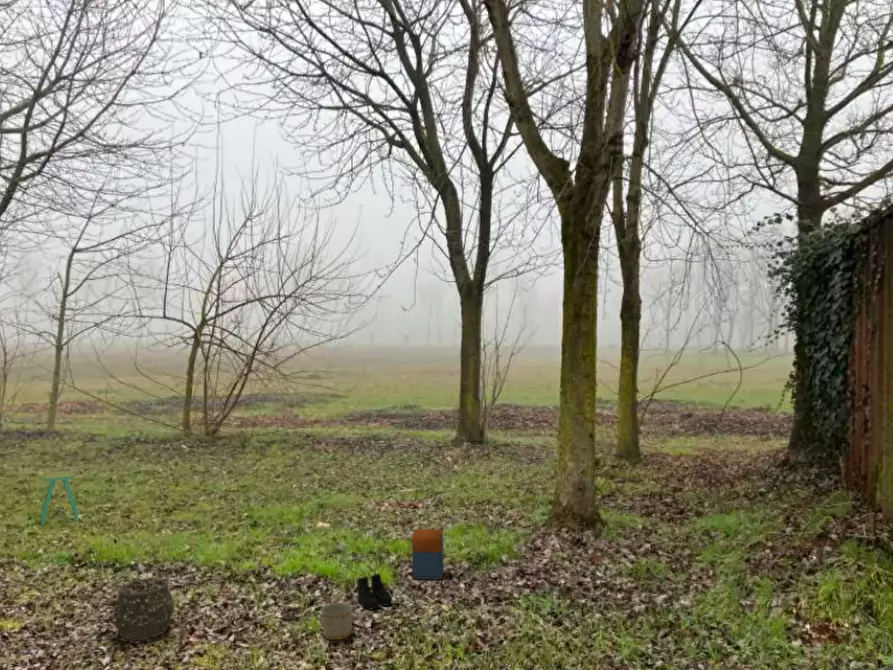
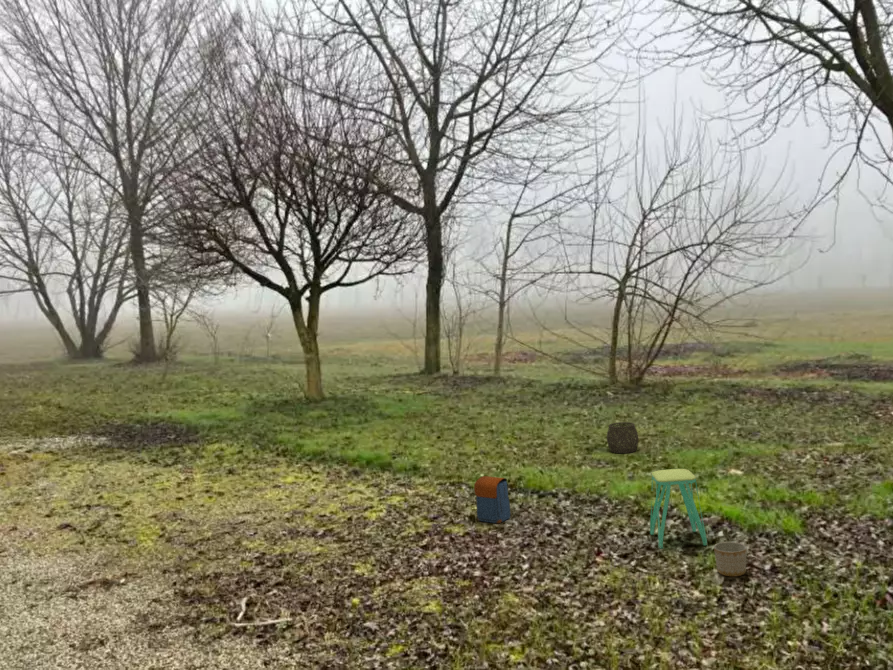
stool: present [41,471,78,525] -> present [650,469,707,548]
backpack: present [412,529,444,580] -> present [474,476,510,523]
boots: present [357,574,393,609] -> none [759,520,797,554]
woven basket: present [114,578,173,641] -> present [607,422,638,453]

